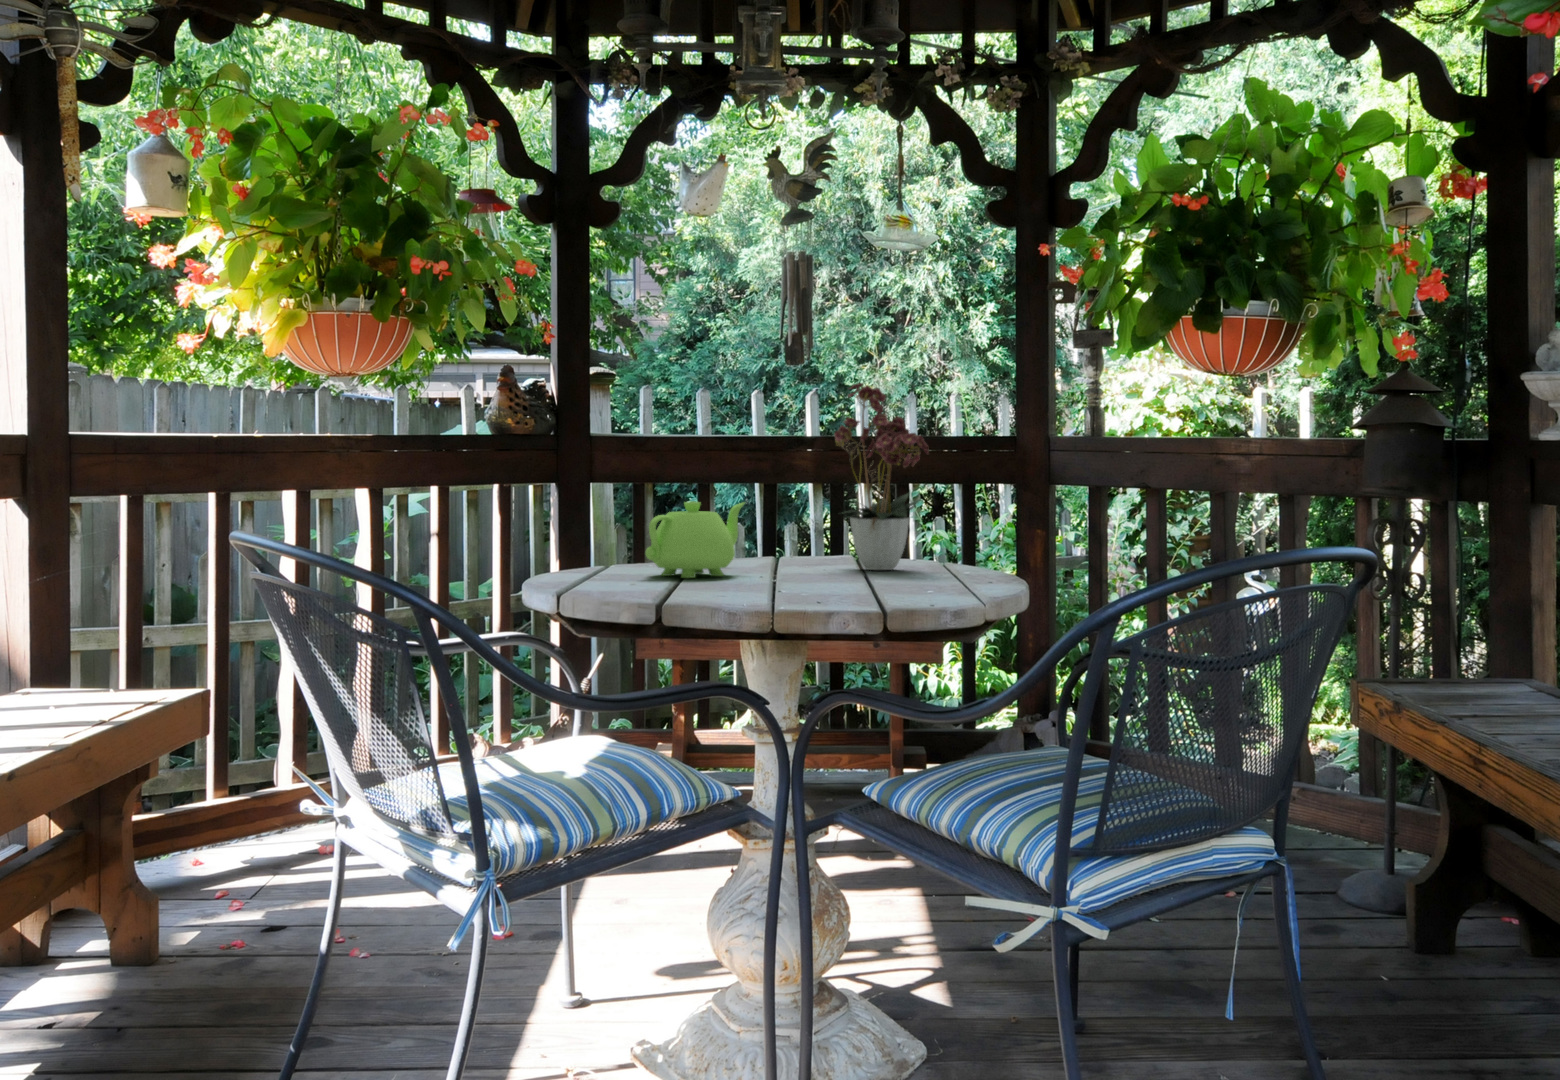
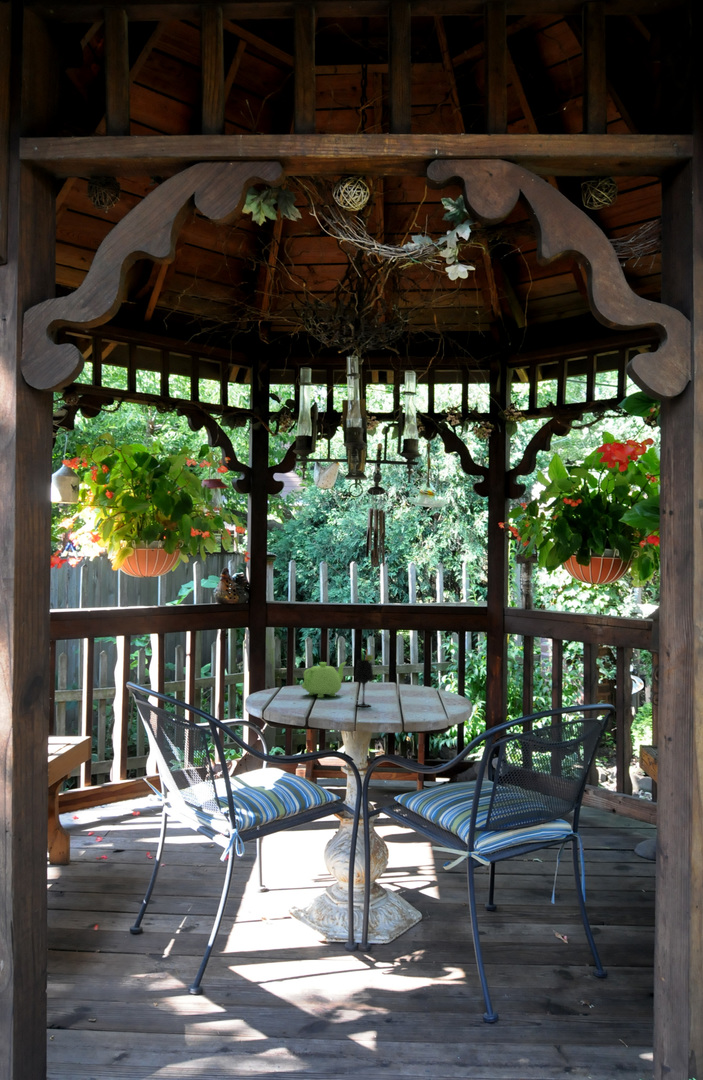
flower arrangement: present [834,383,928,570] -> none [384,603,434,693]
wine glass: none [765,457,809,589] -> present [355,651,374,707]

